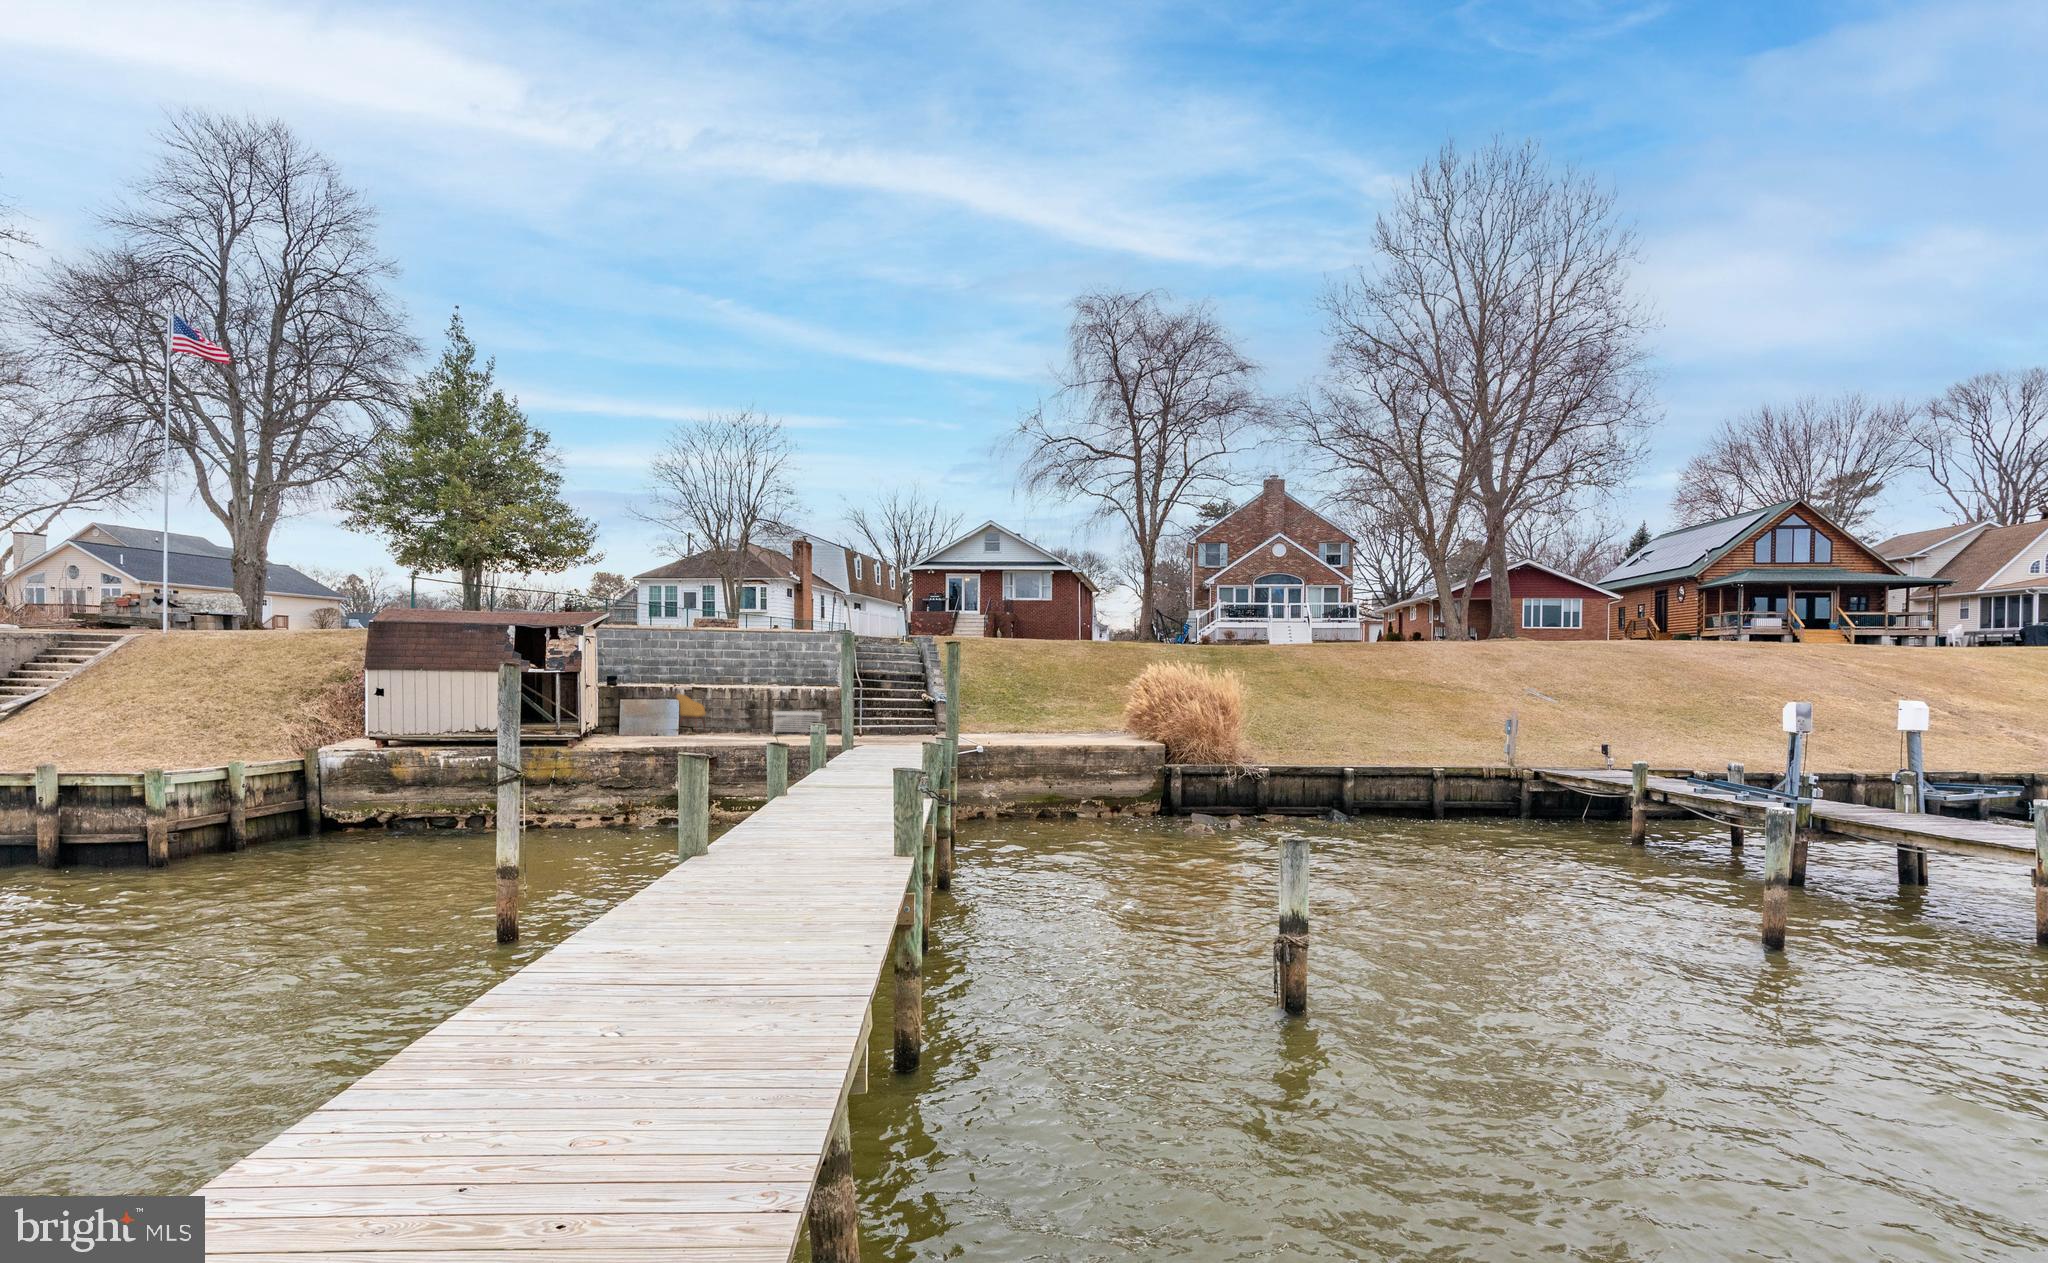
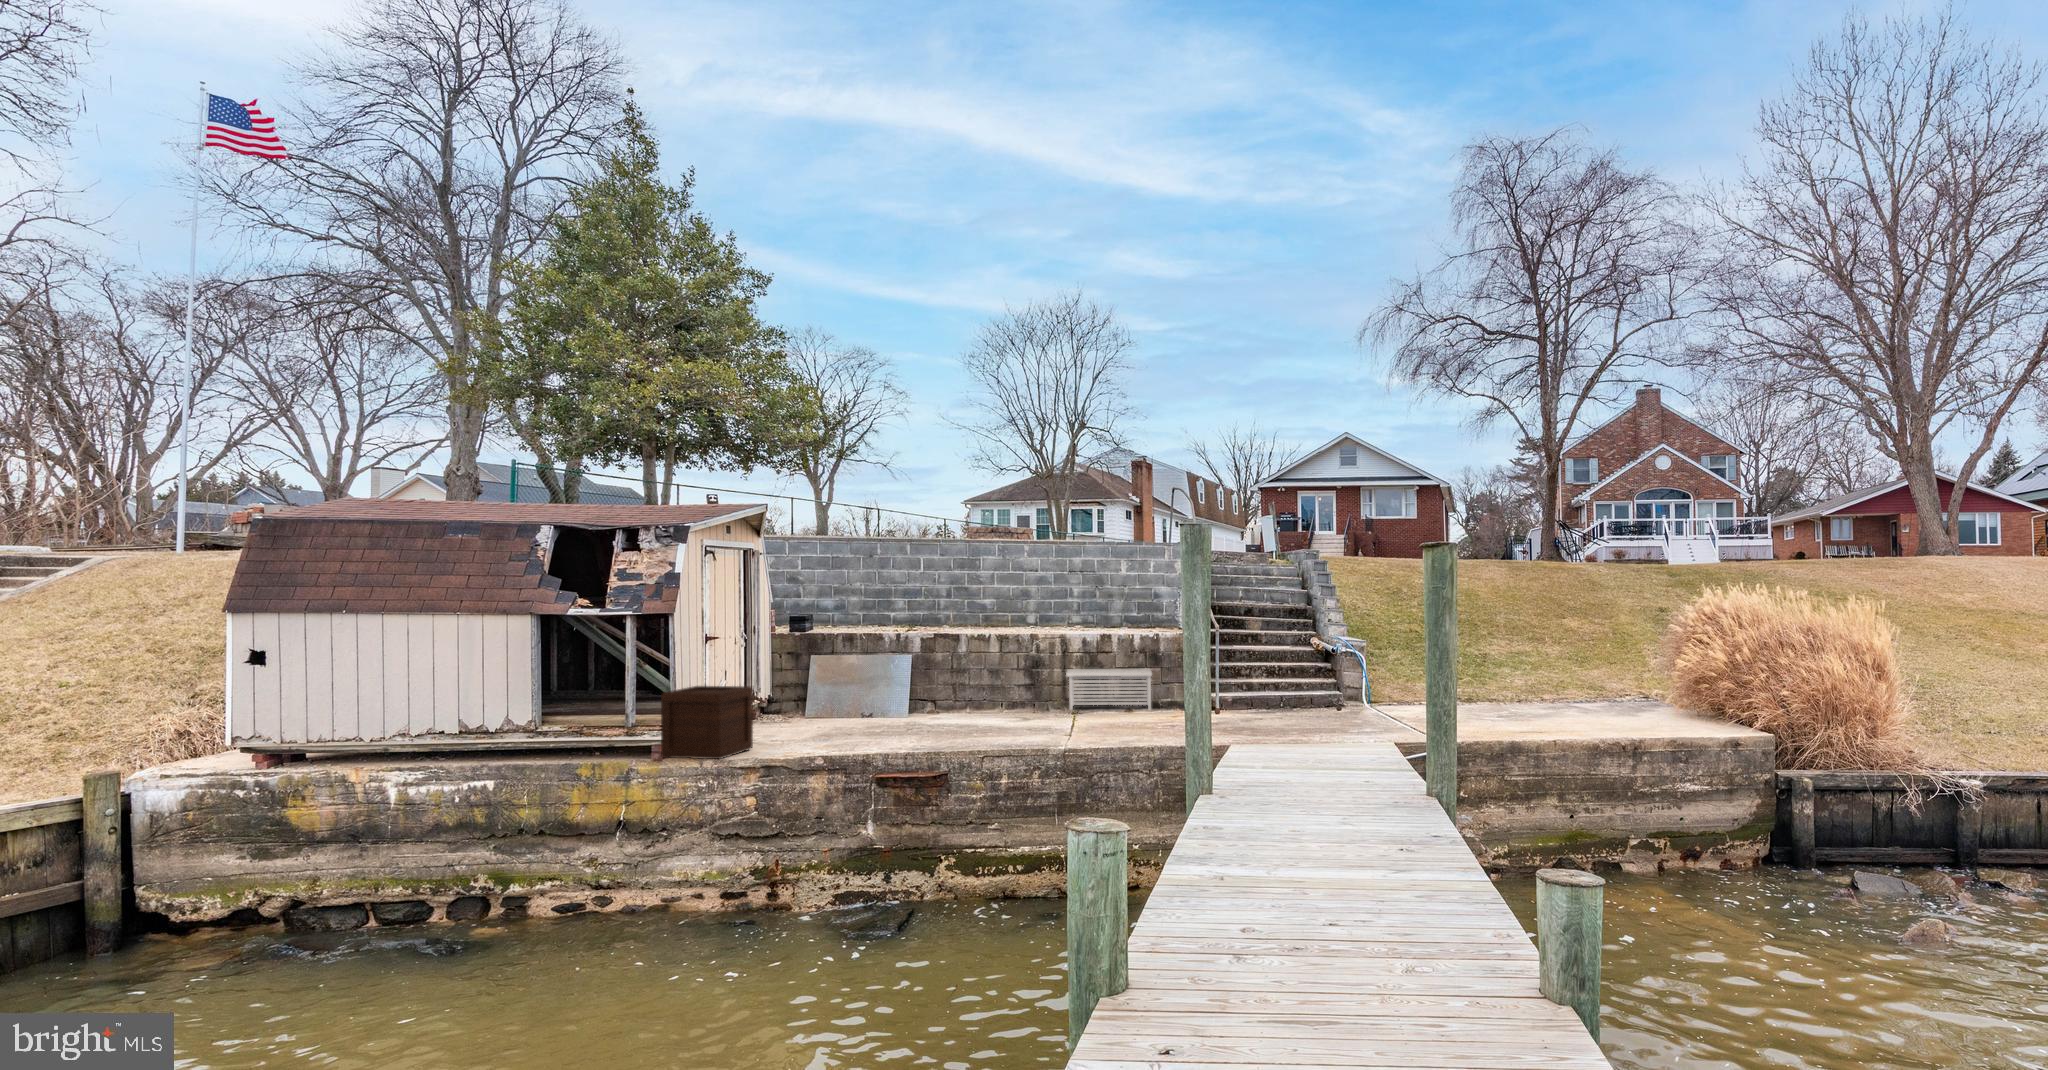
chair: present [676,694,706,727] -> none [909,645,961,710]
wooden crate: none [574,713,617,749] -> present [661,686,753,759]

